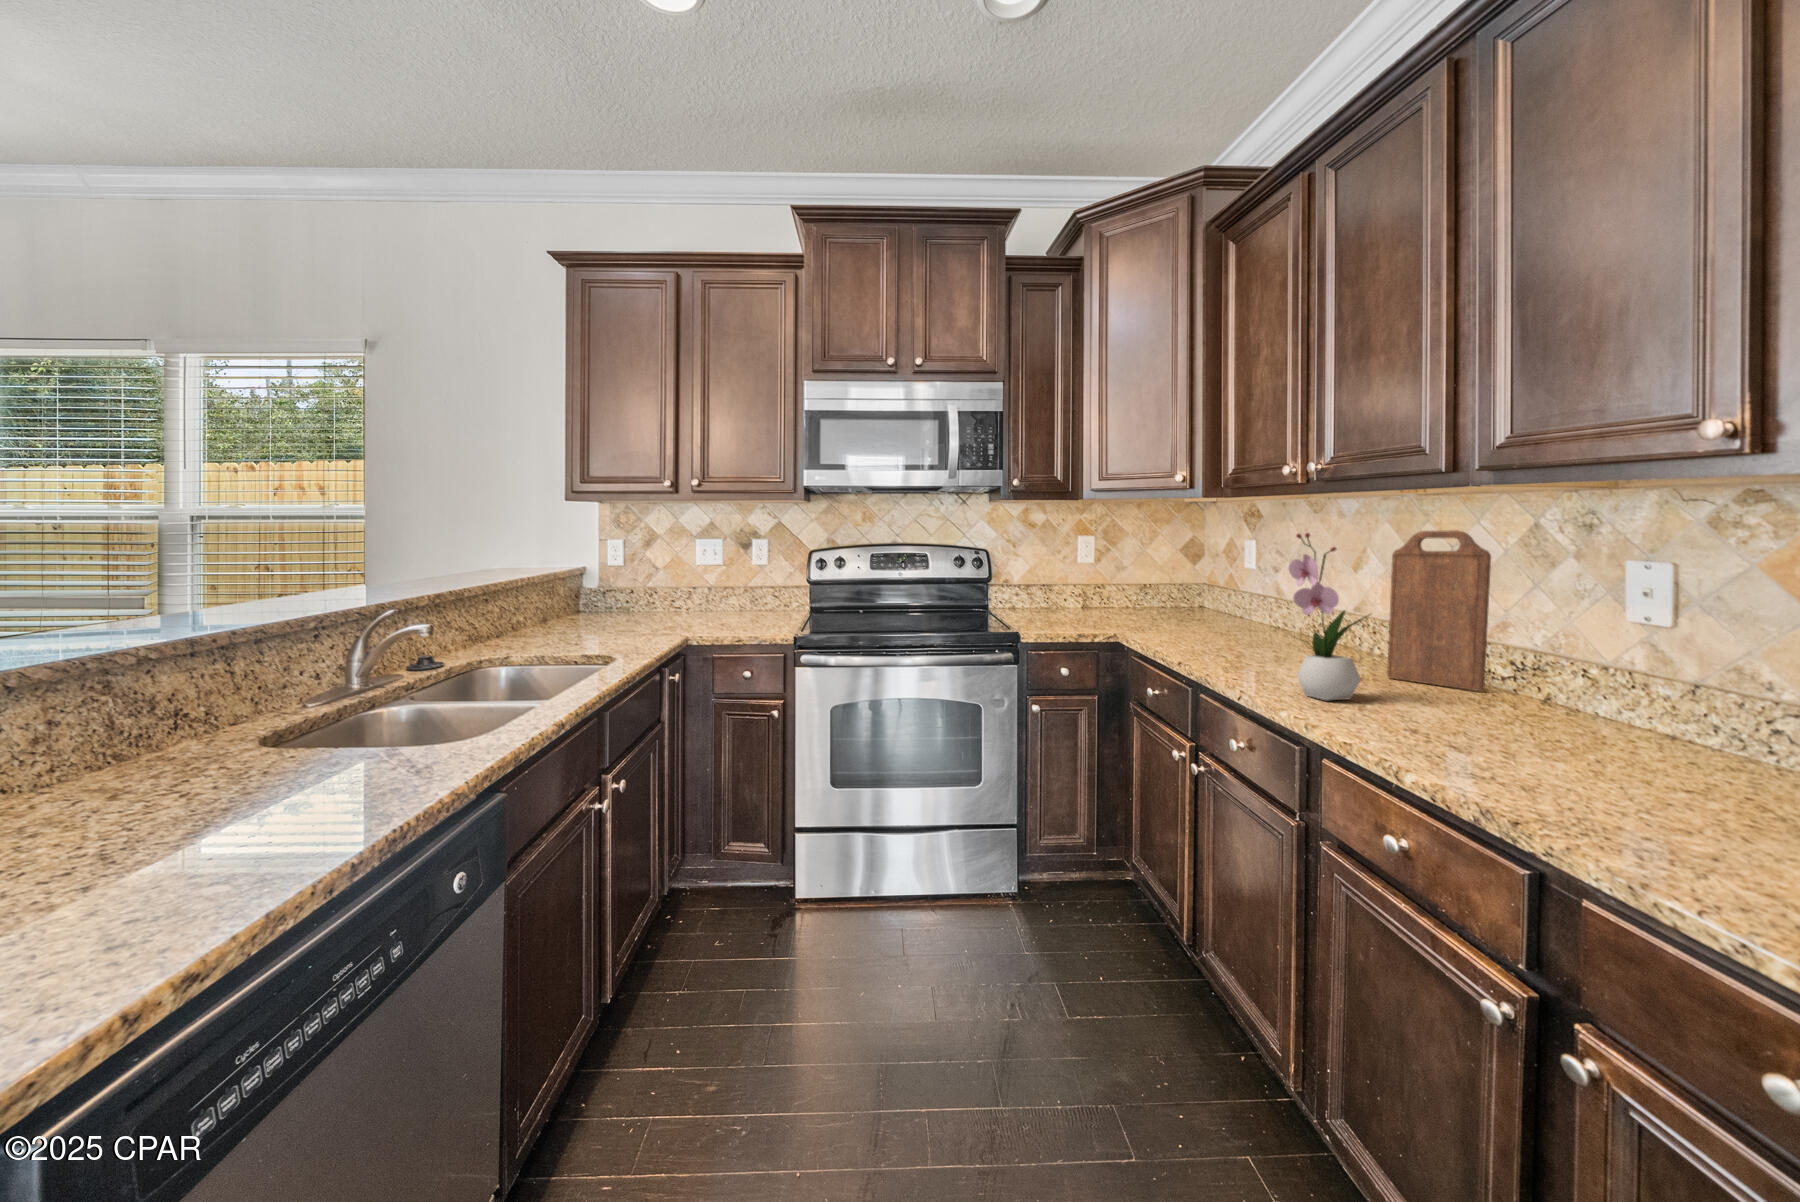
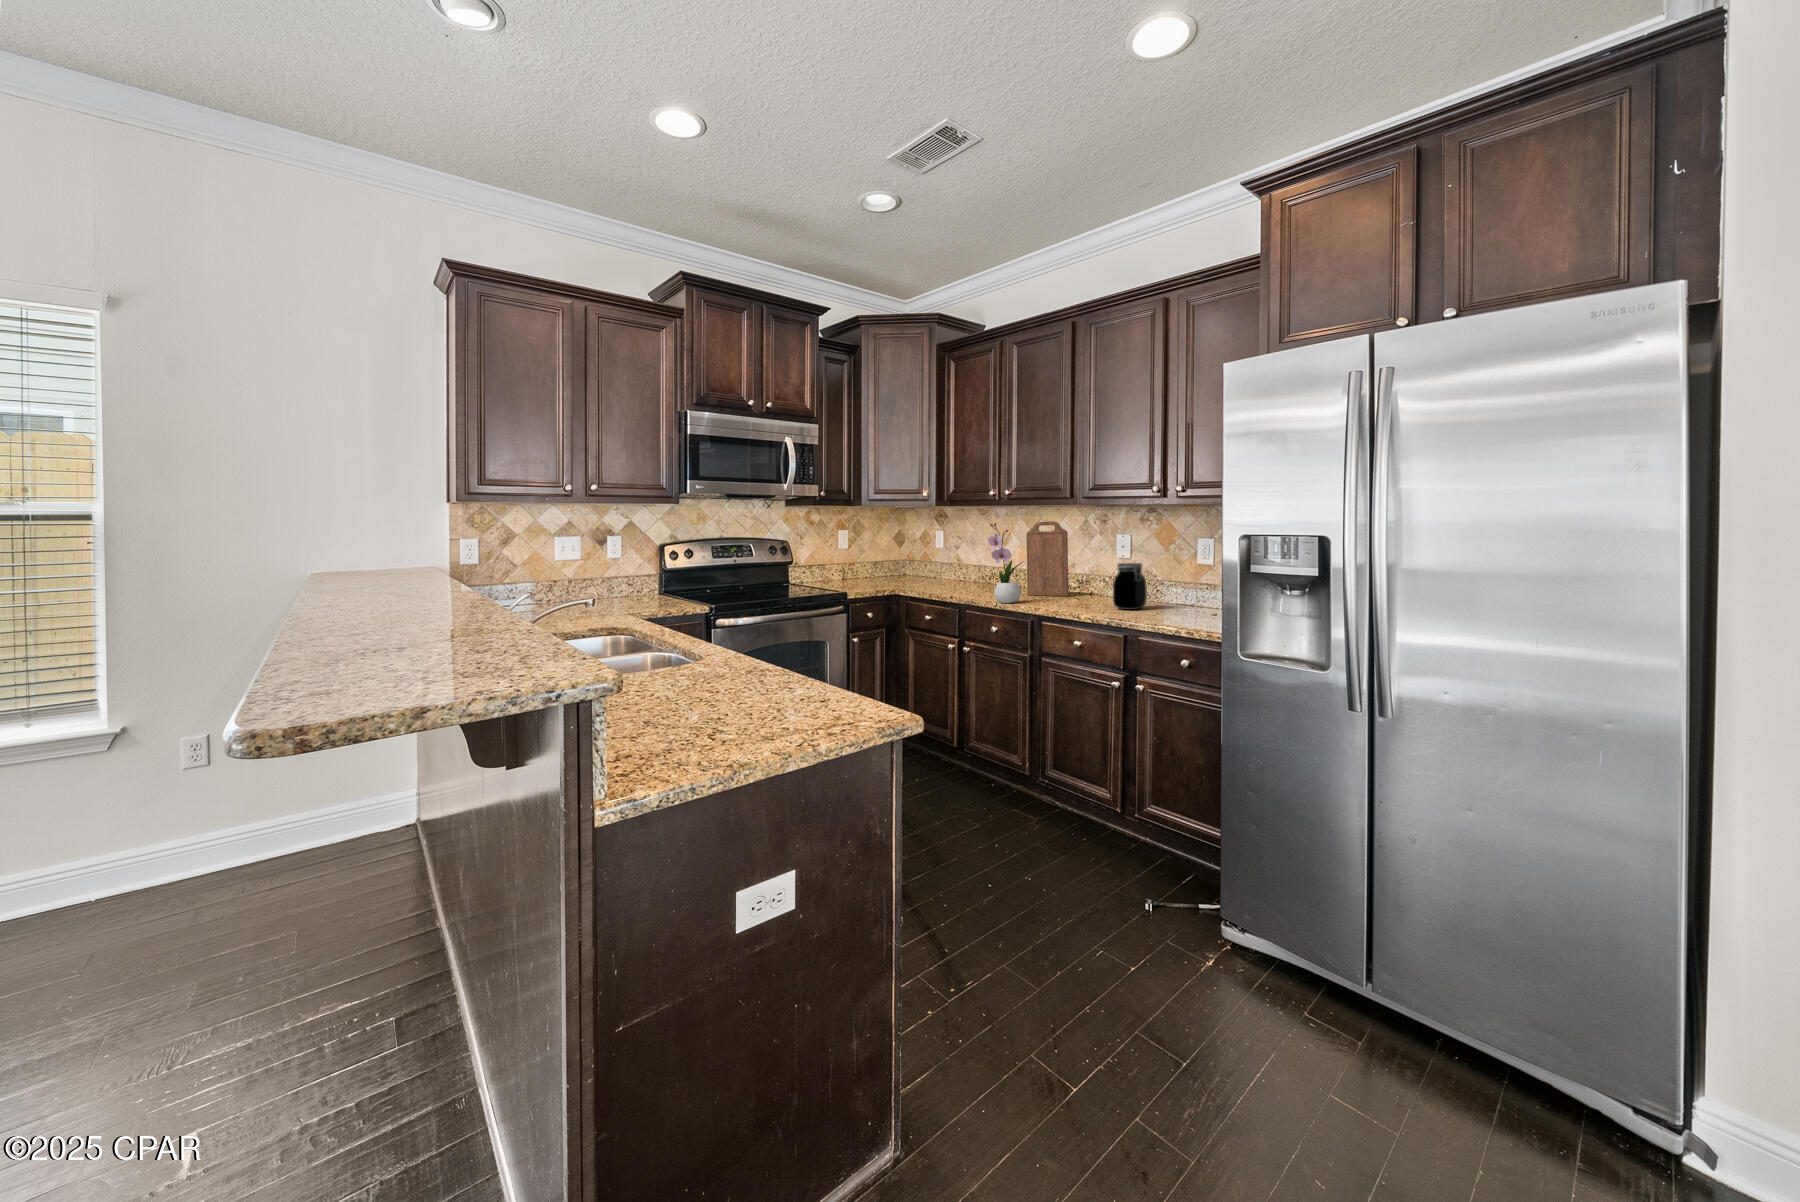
jar: none [1606,644,1722,773] -> present [1113,563,1147,610]

